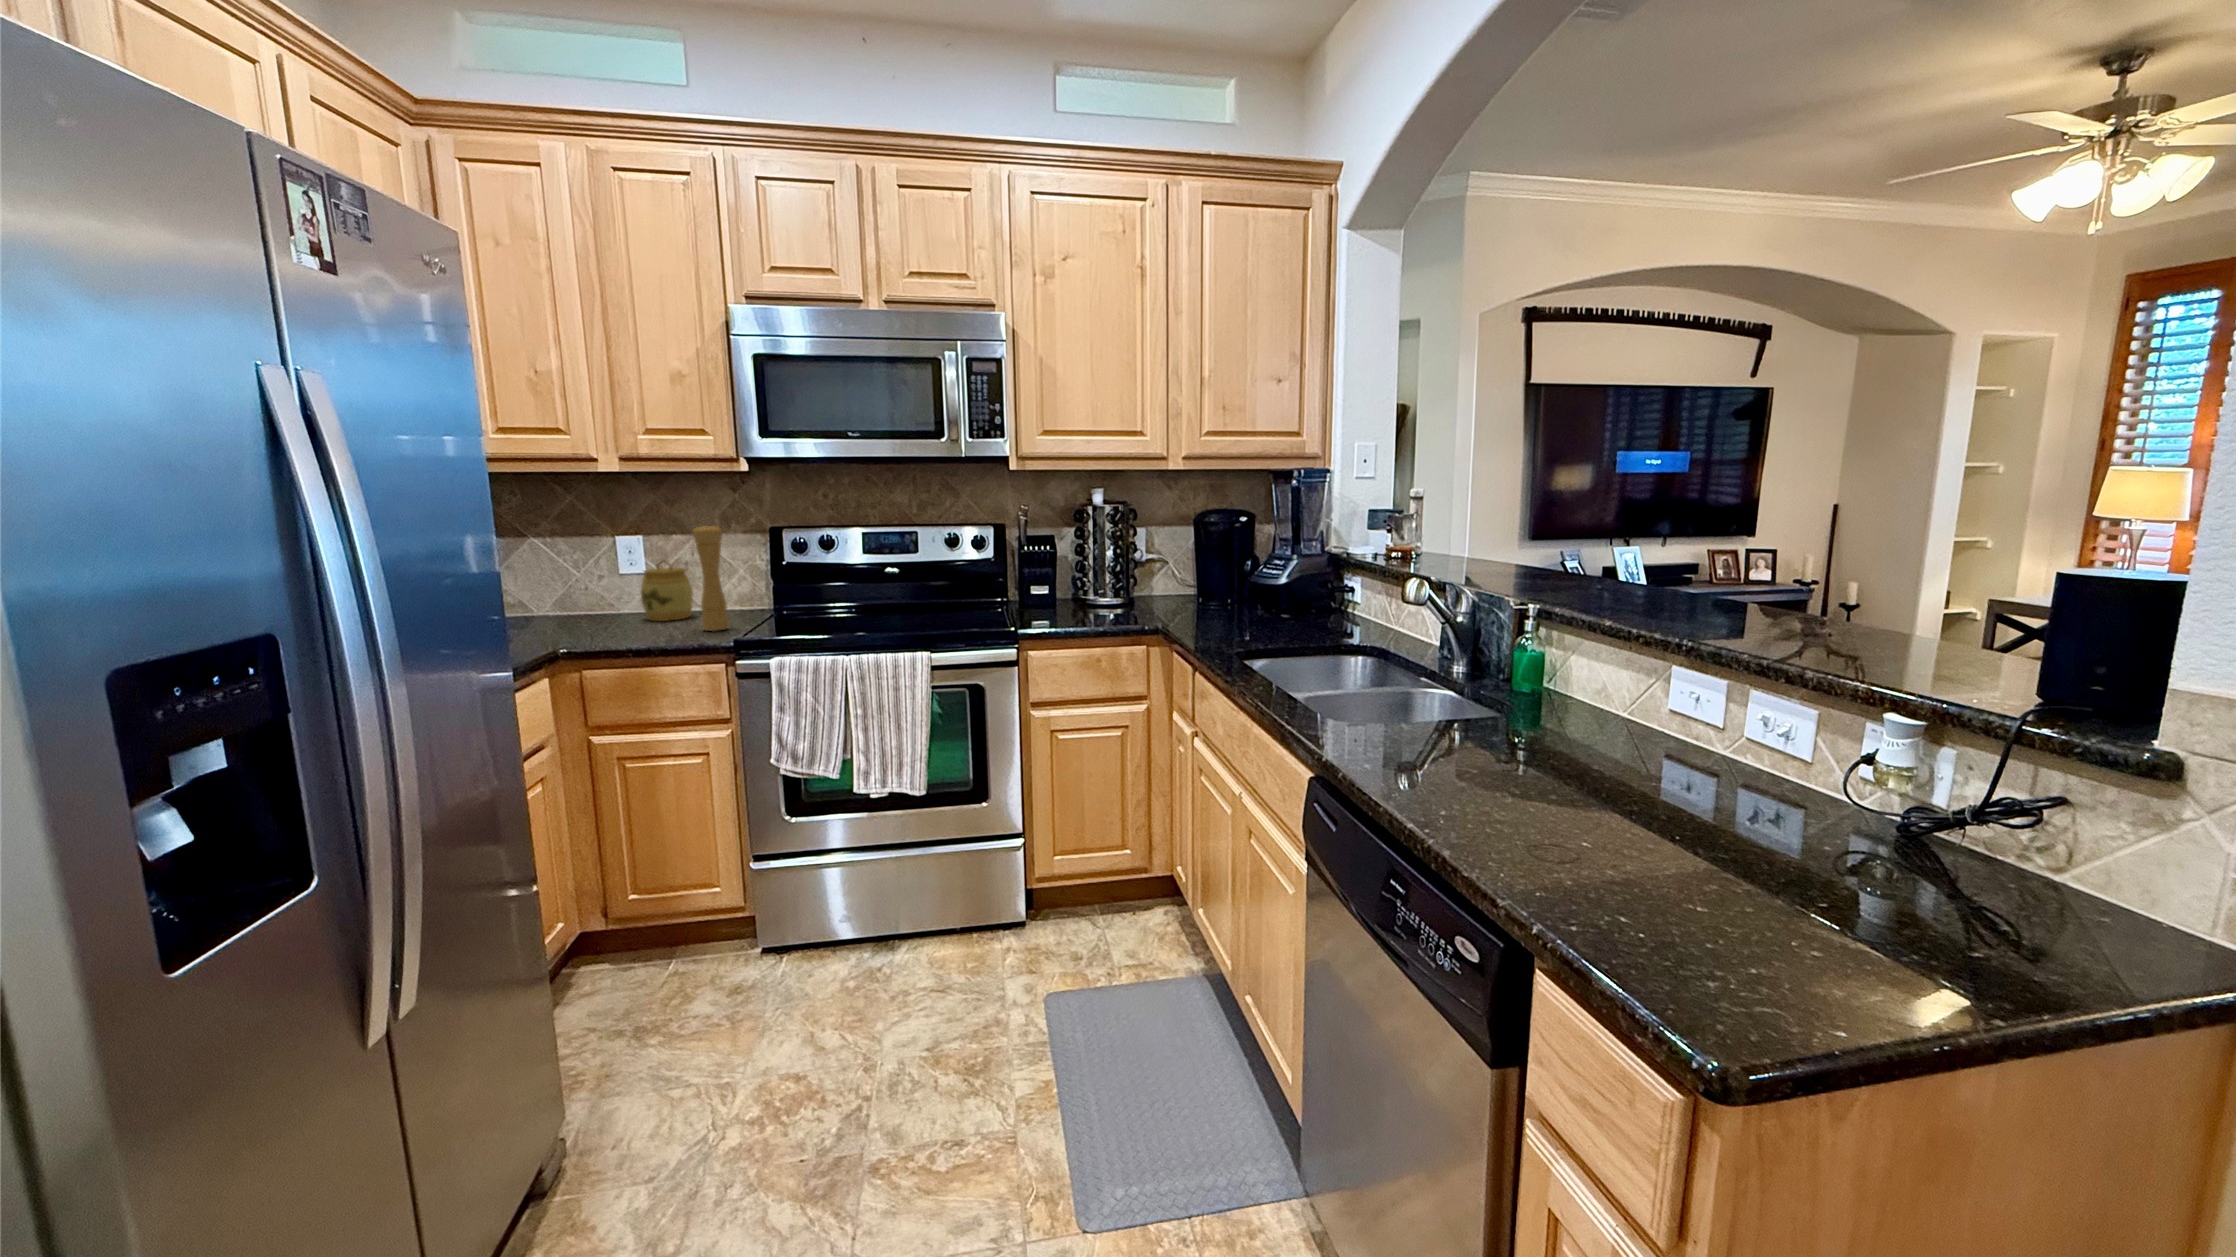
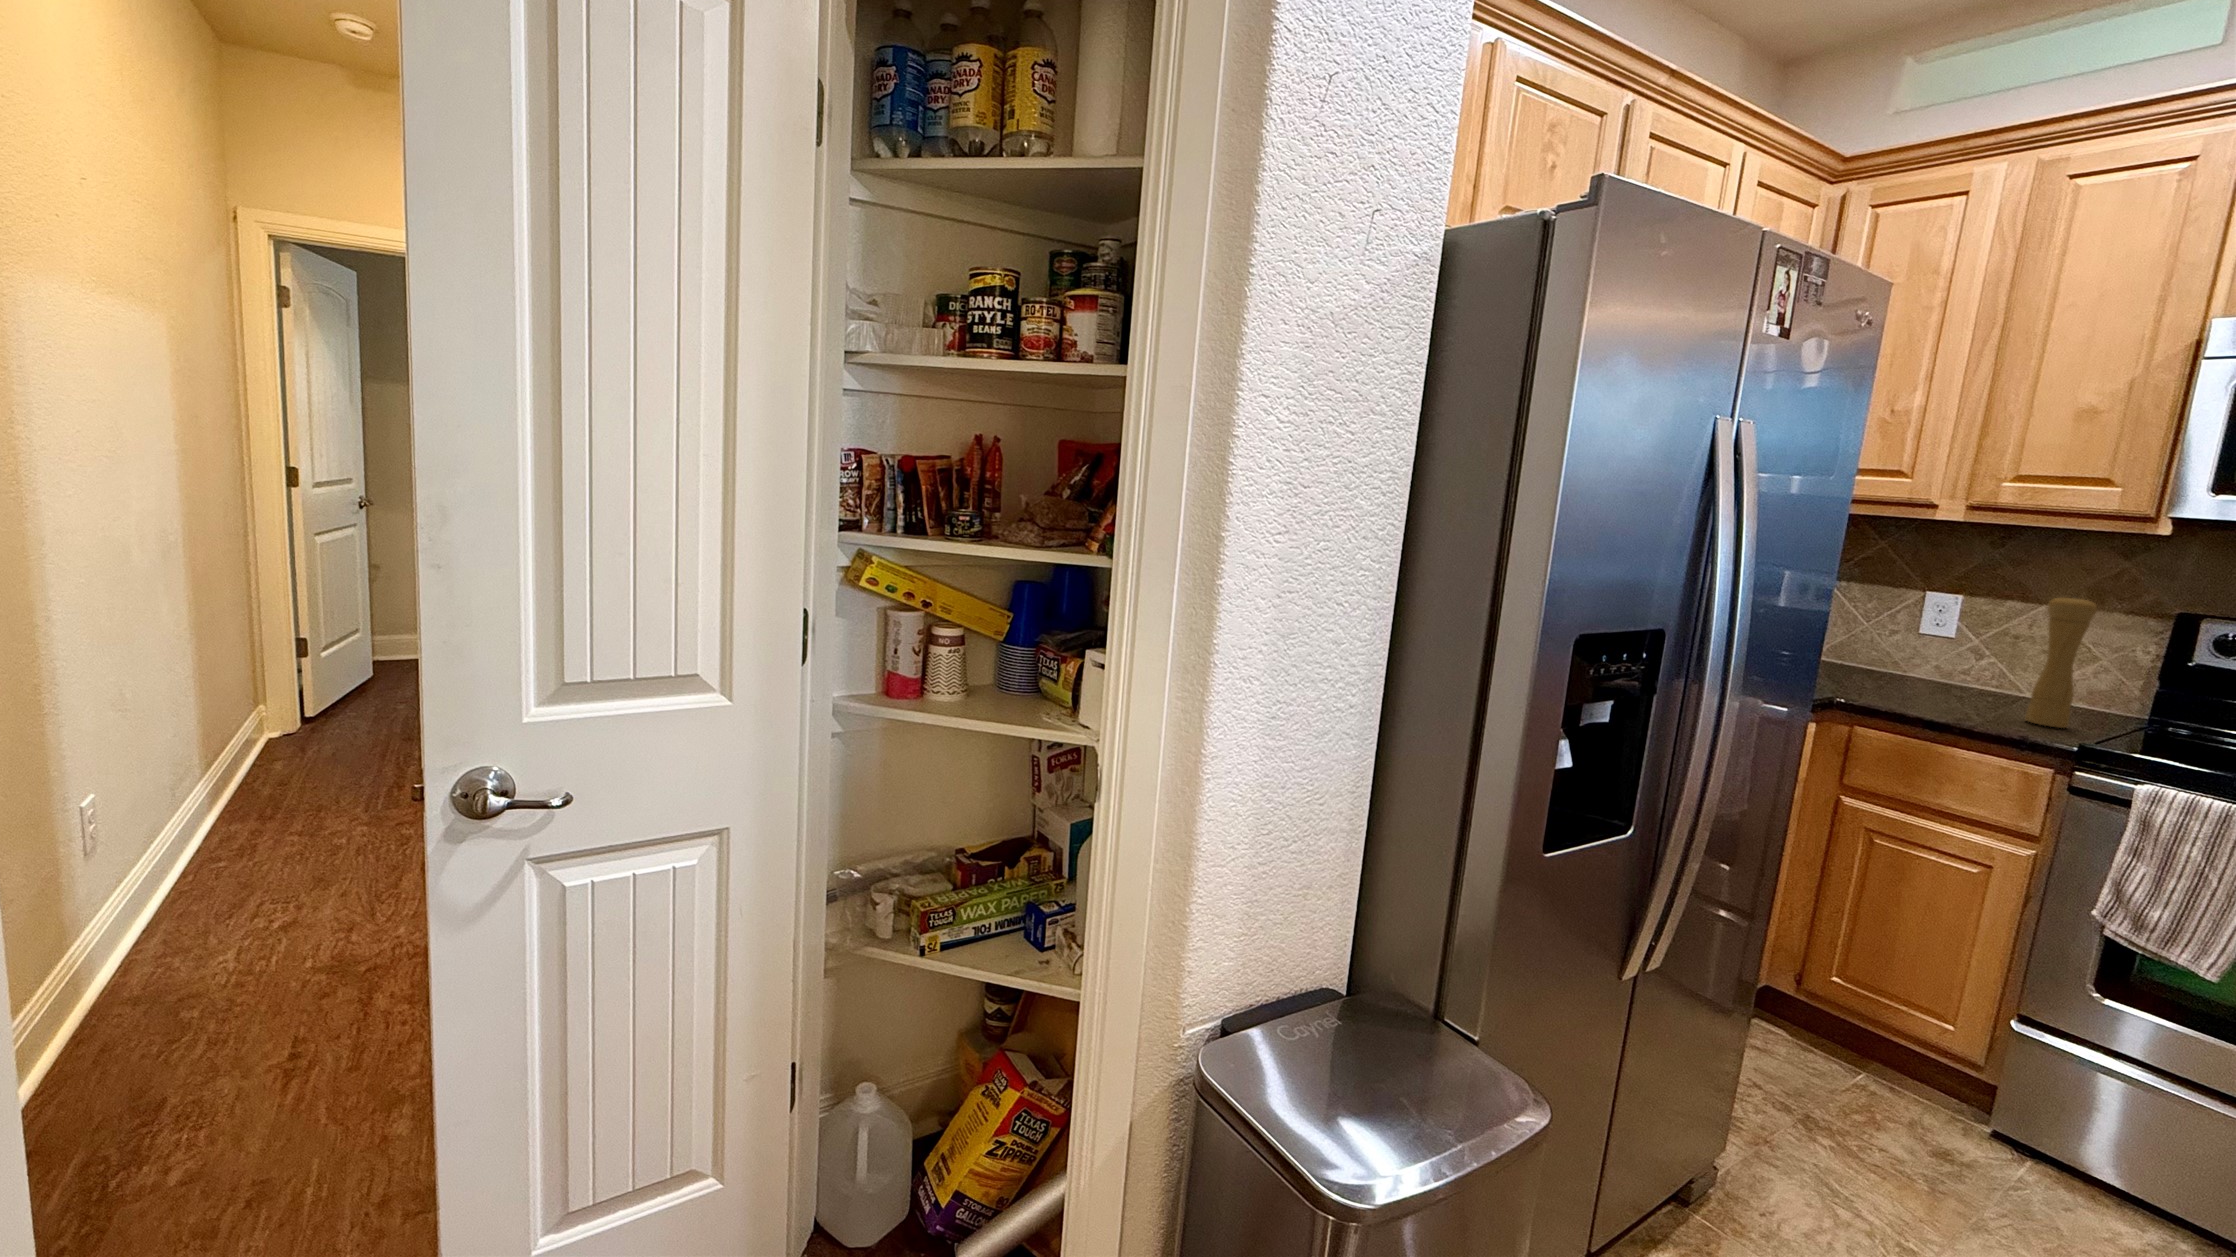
jar: present [641,560,693,621] -> none [1940,627,2017,700]

